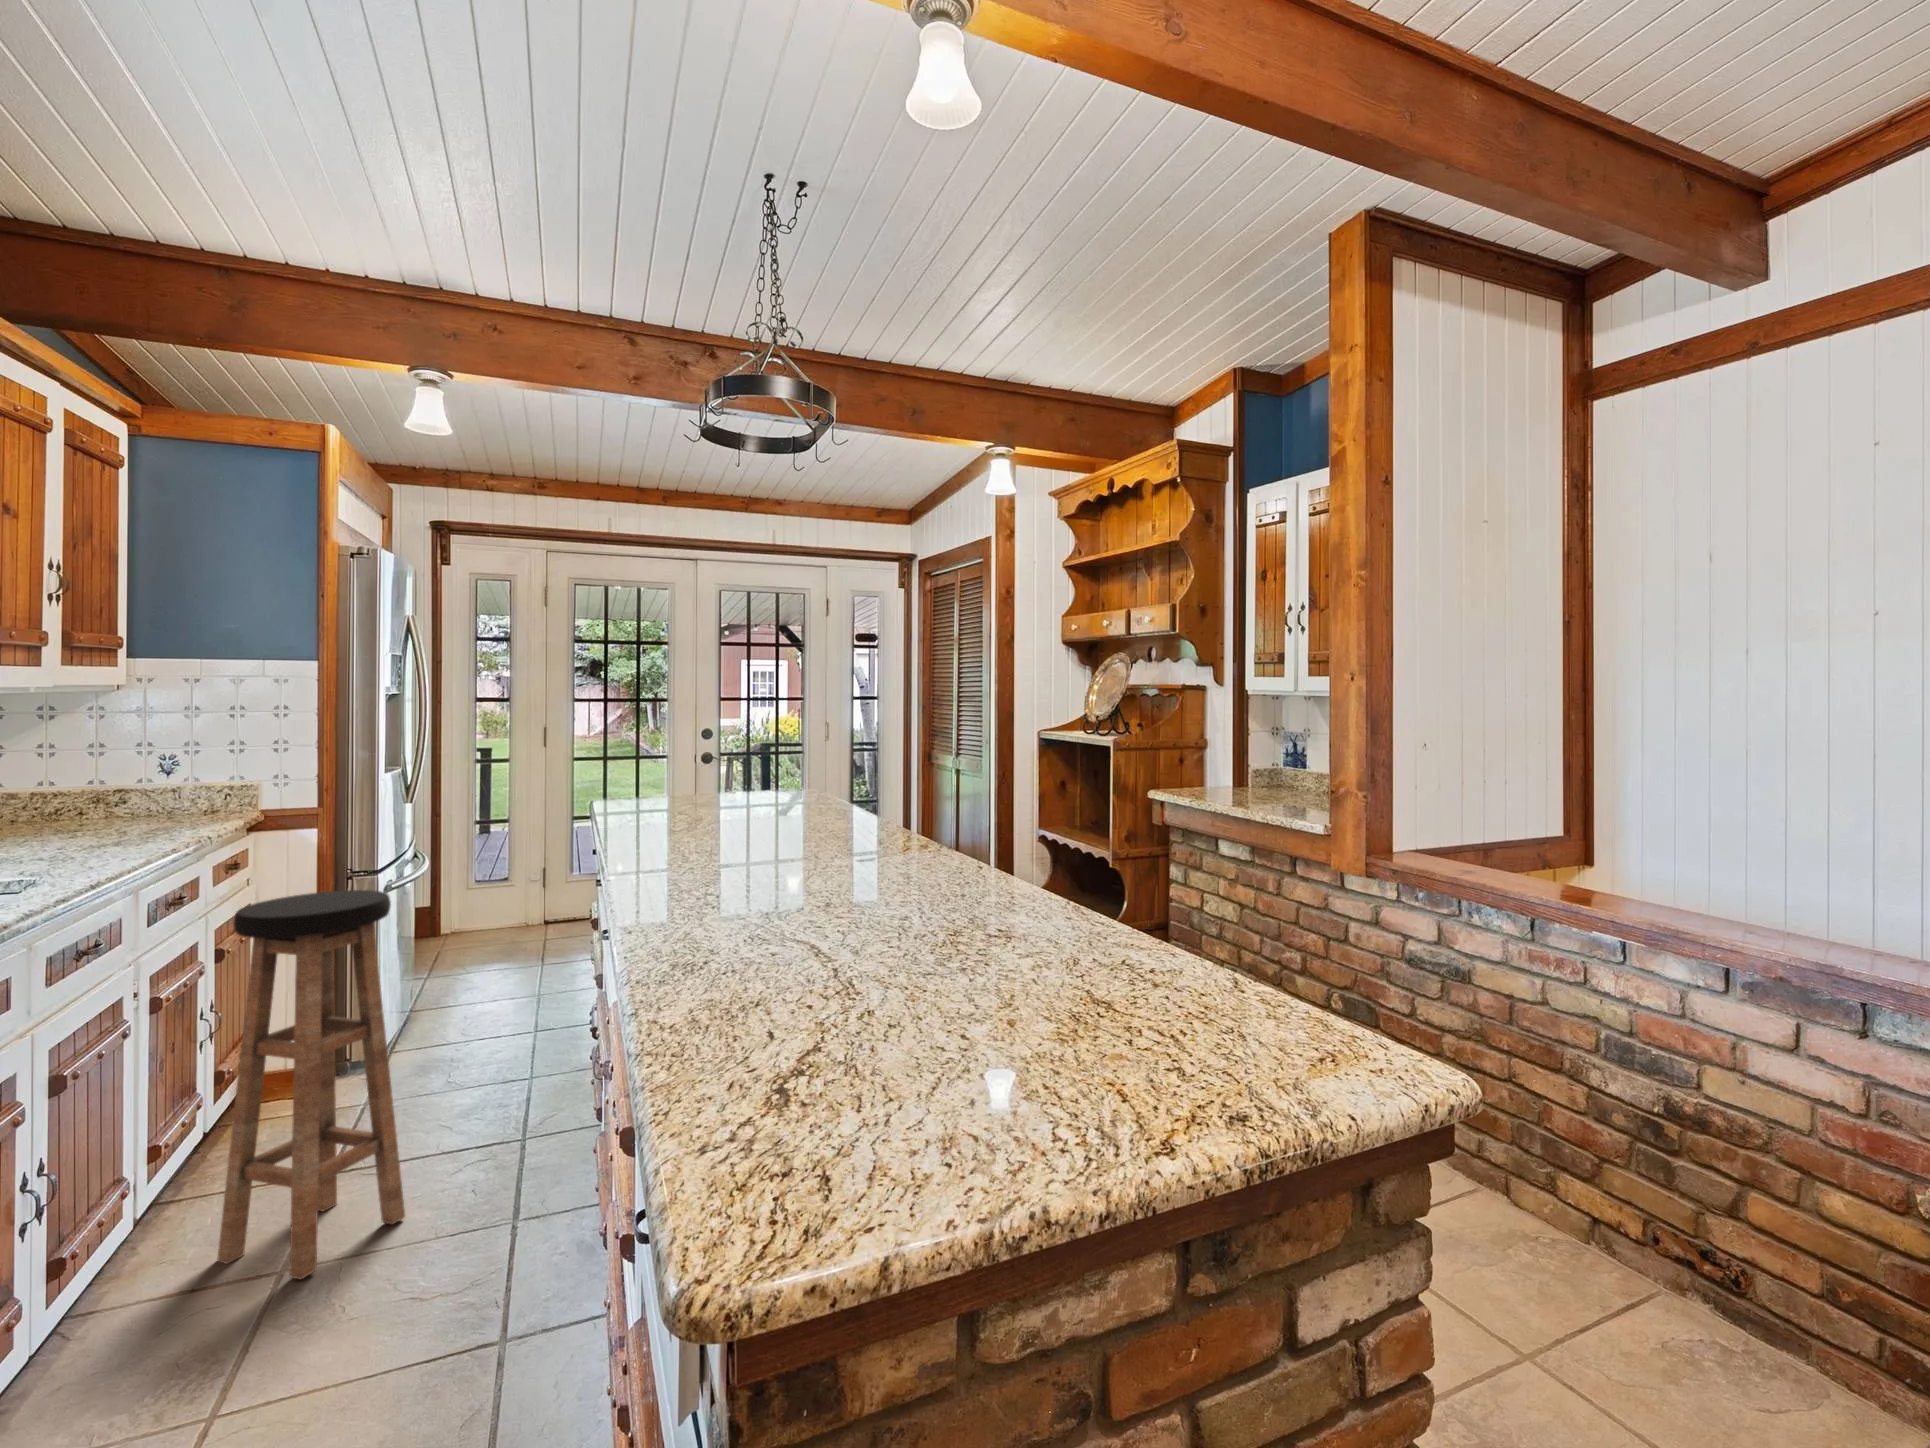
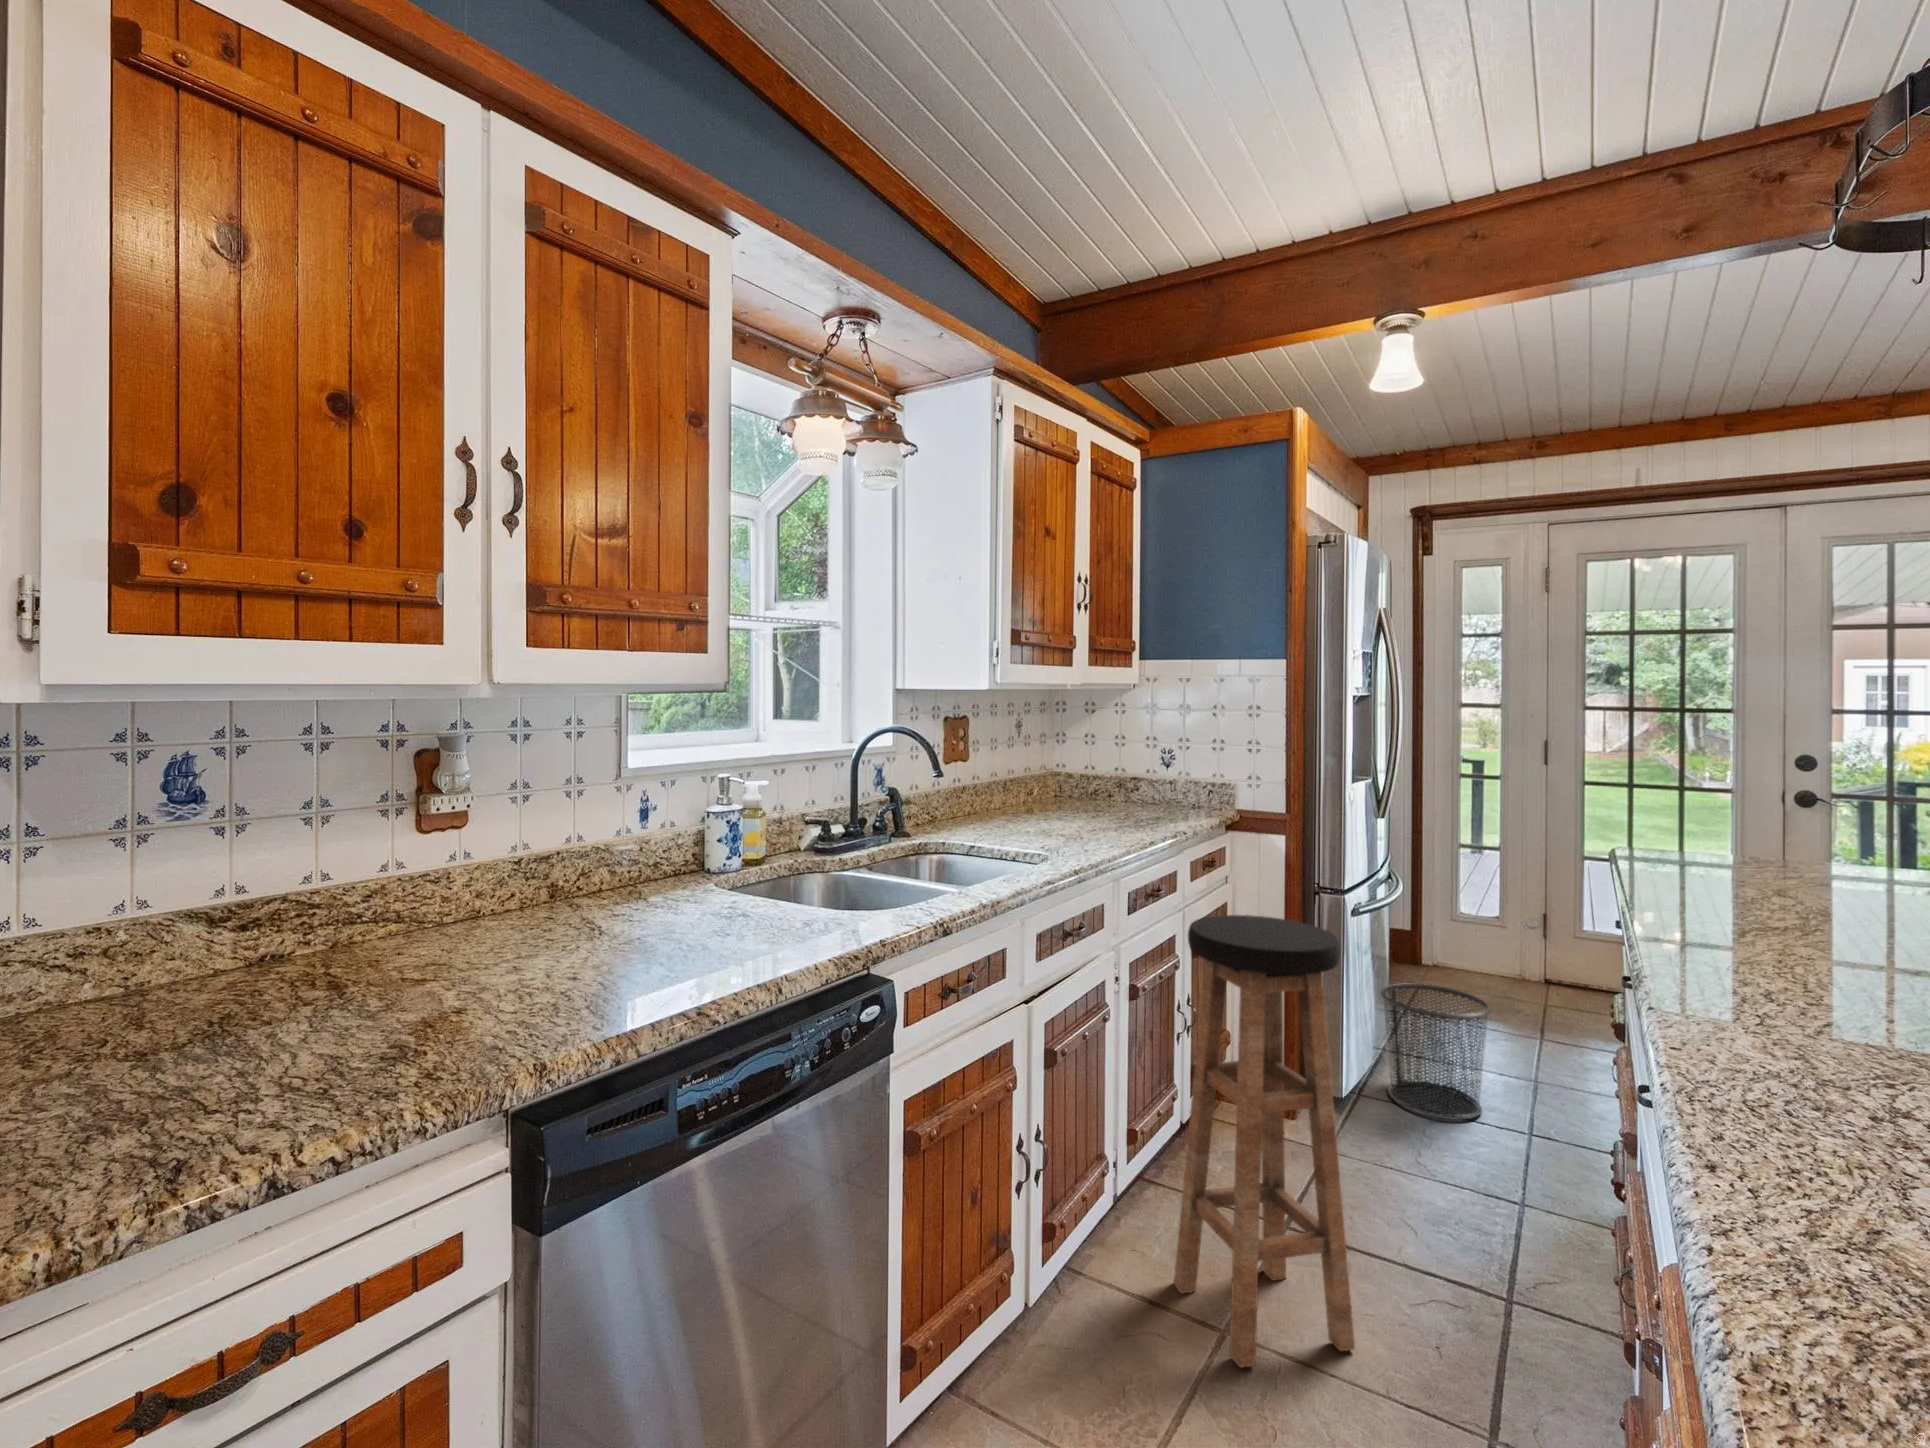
waste bin: none [411,937,505,1047] -> present [1381,984,1491,1120]

